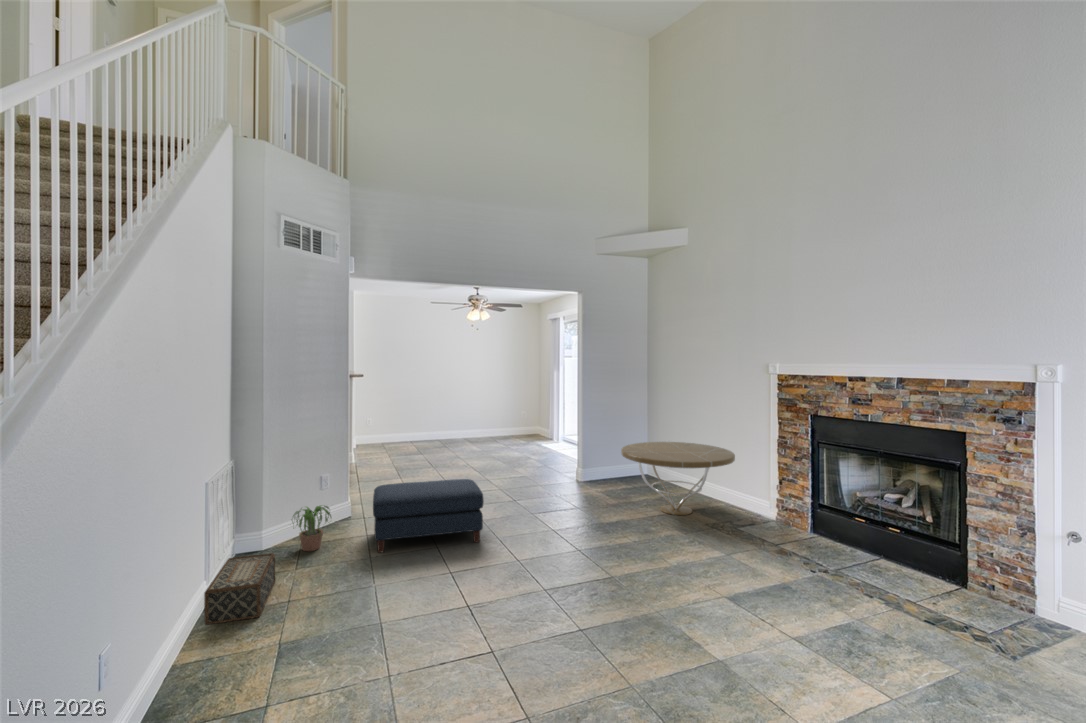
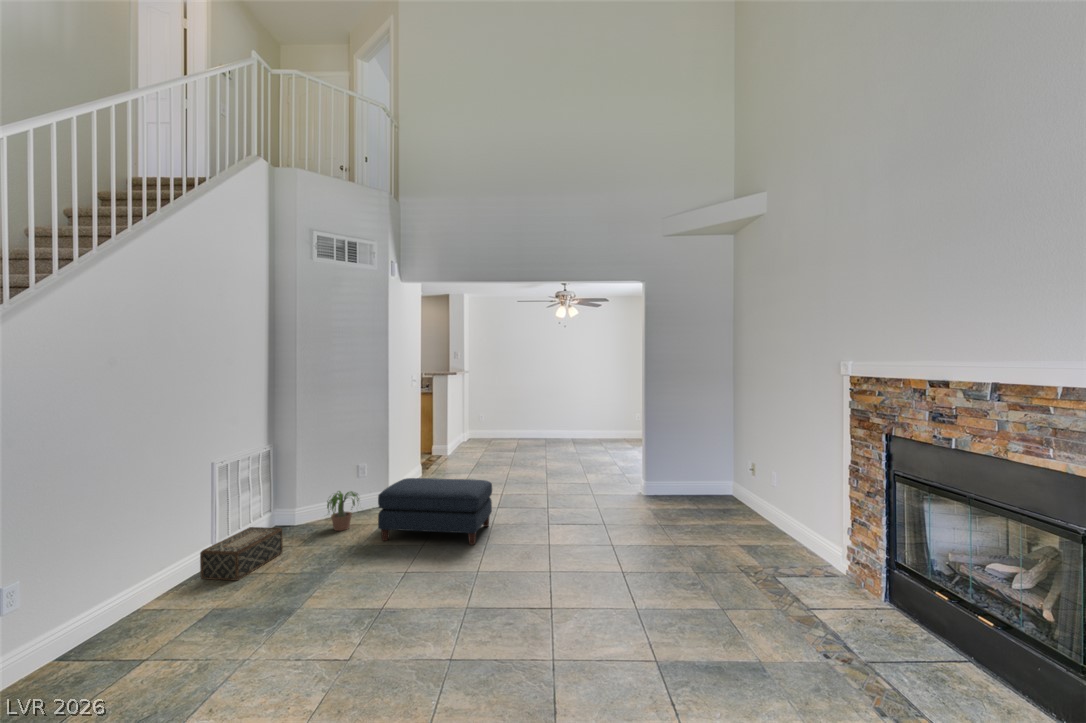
coffee table: present [621,442,735,515] -> none [656,457,800,550]

